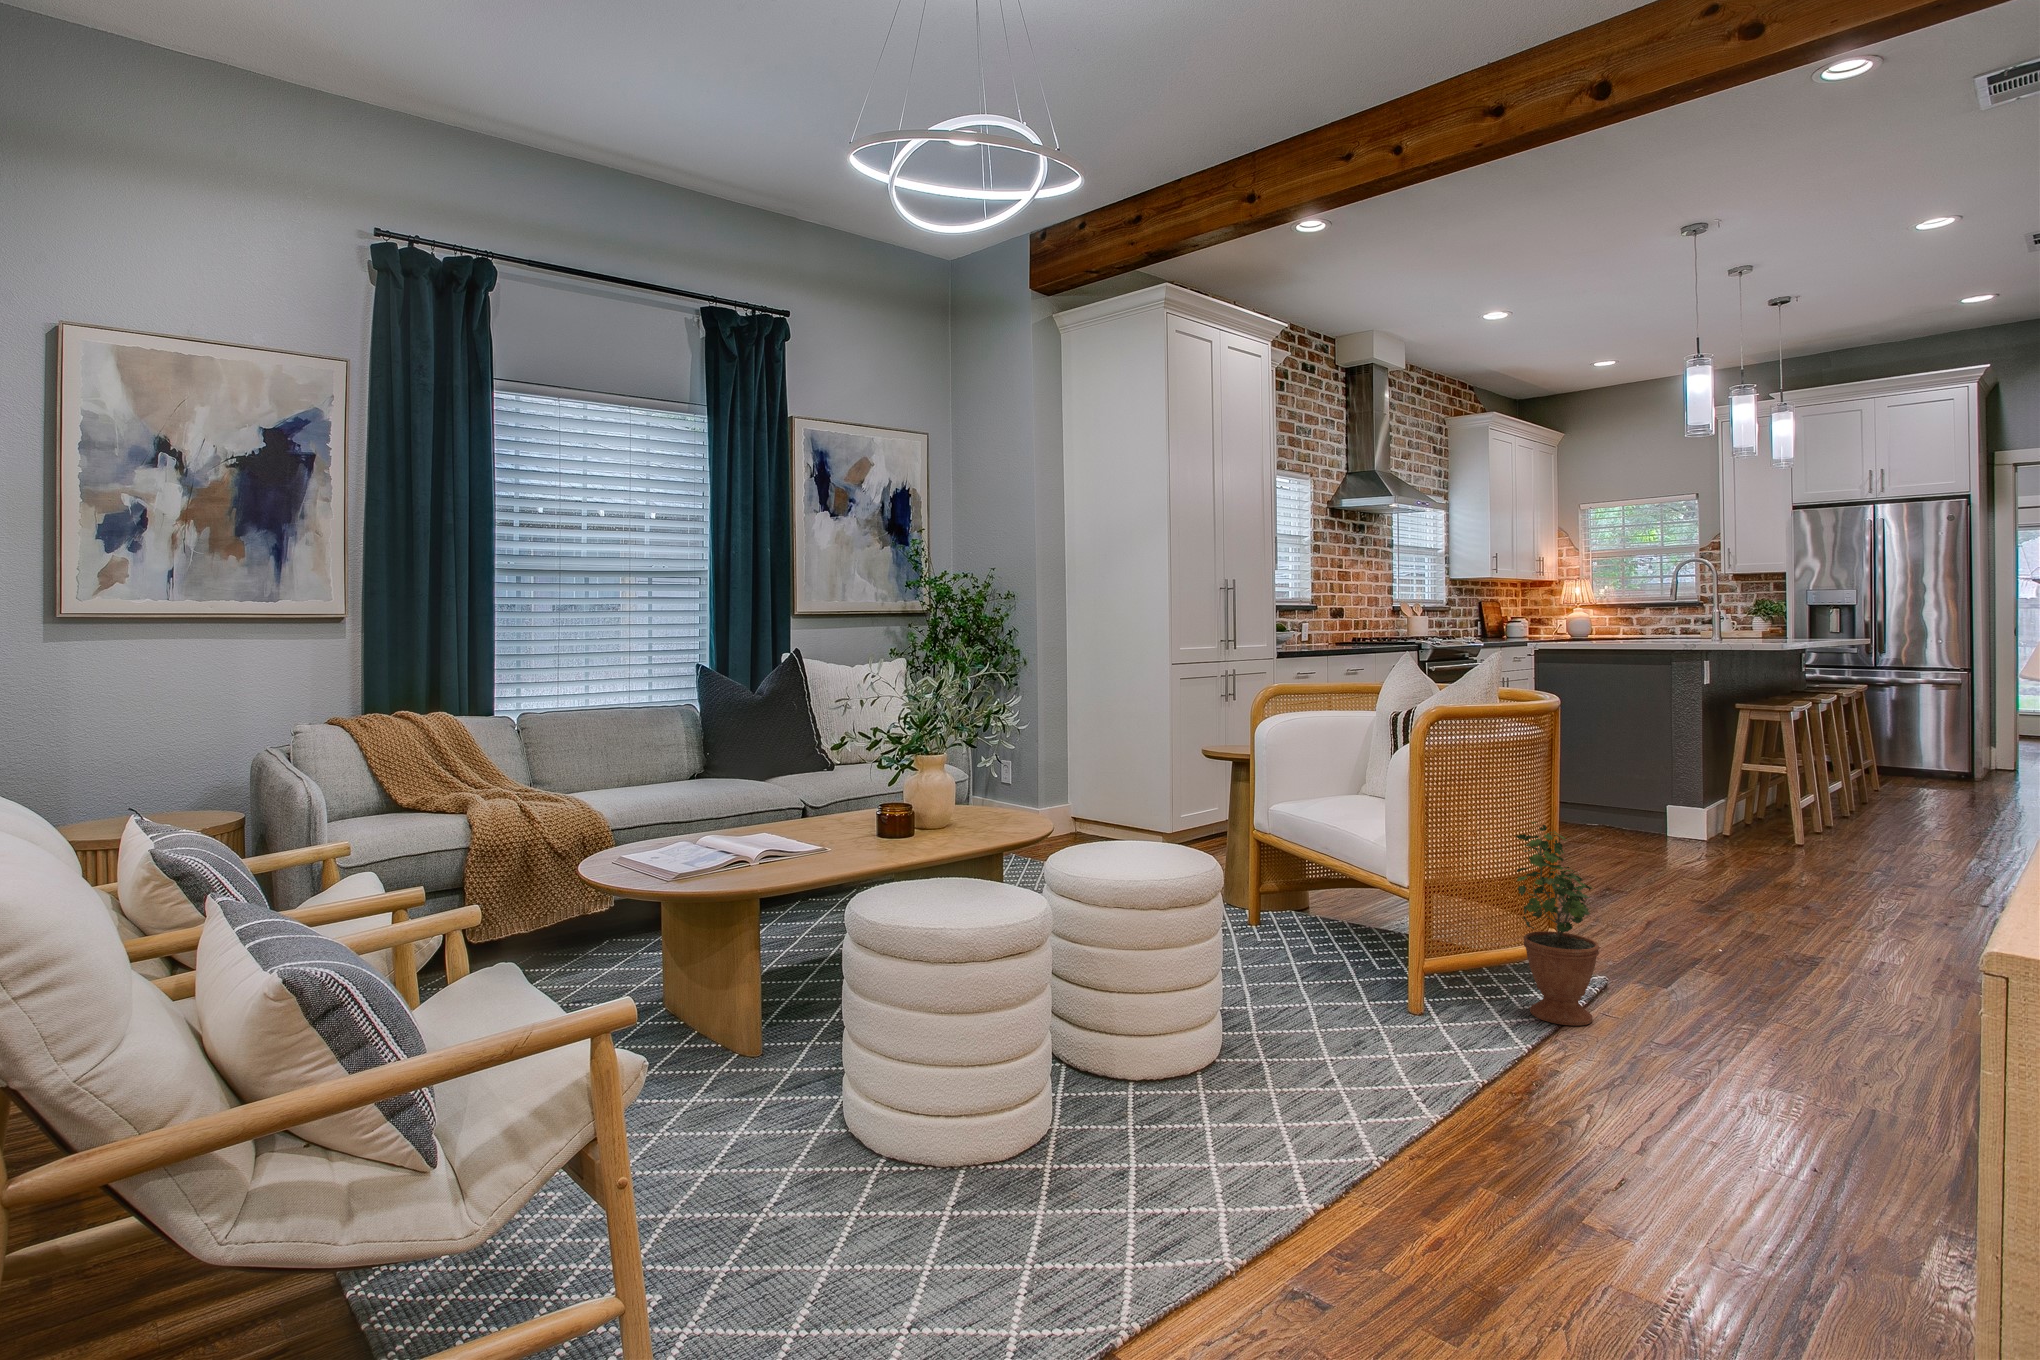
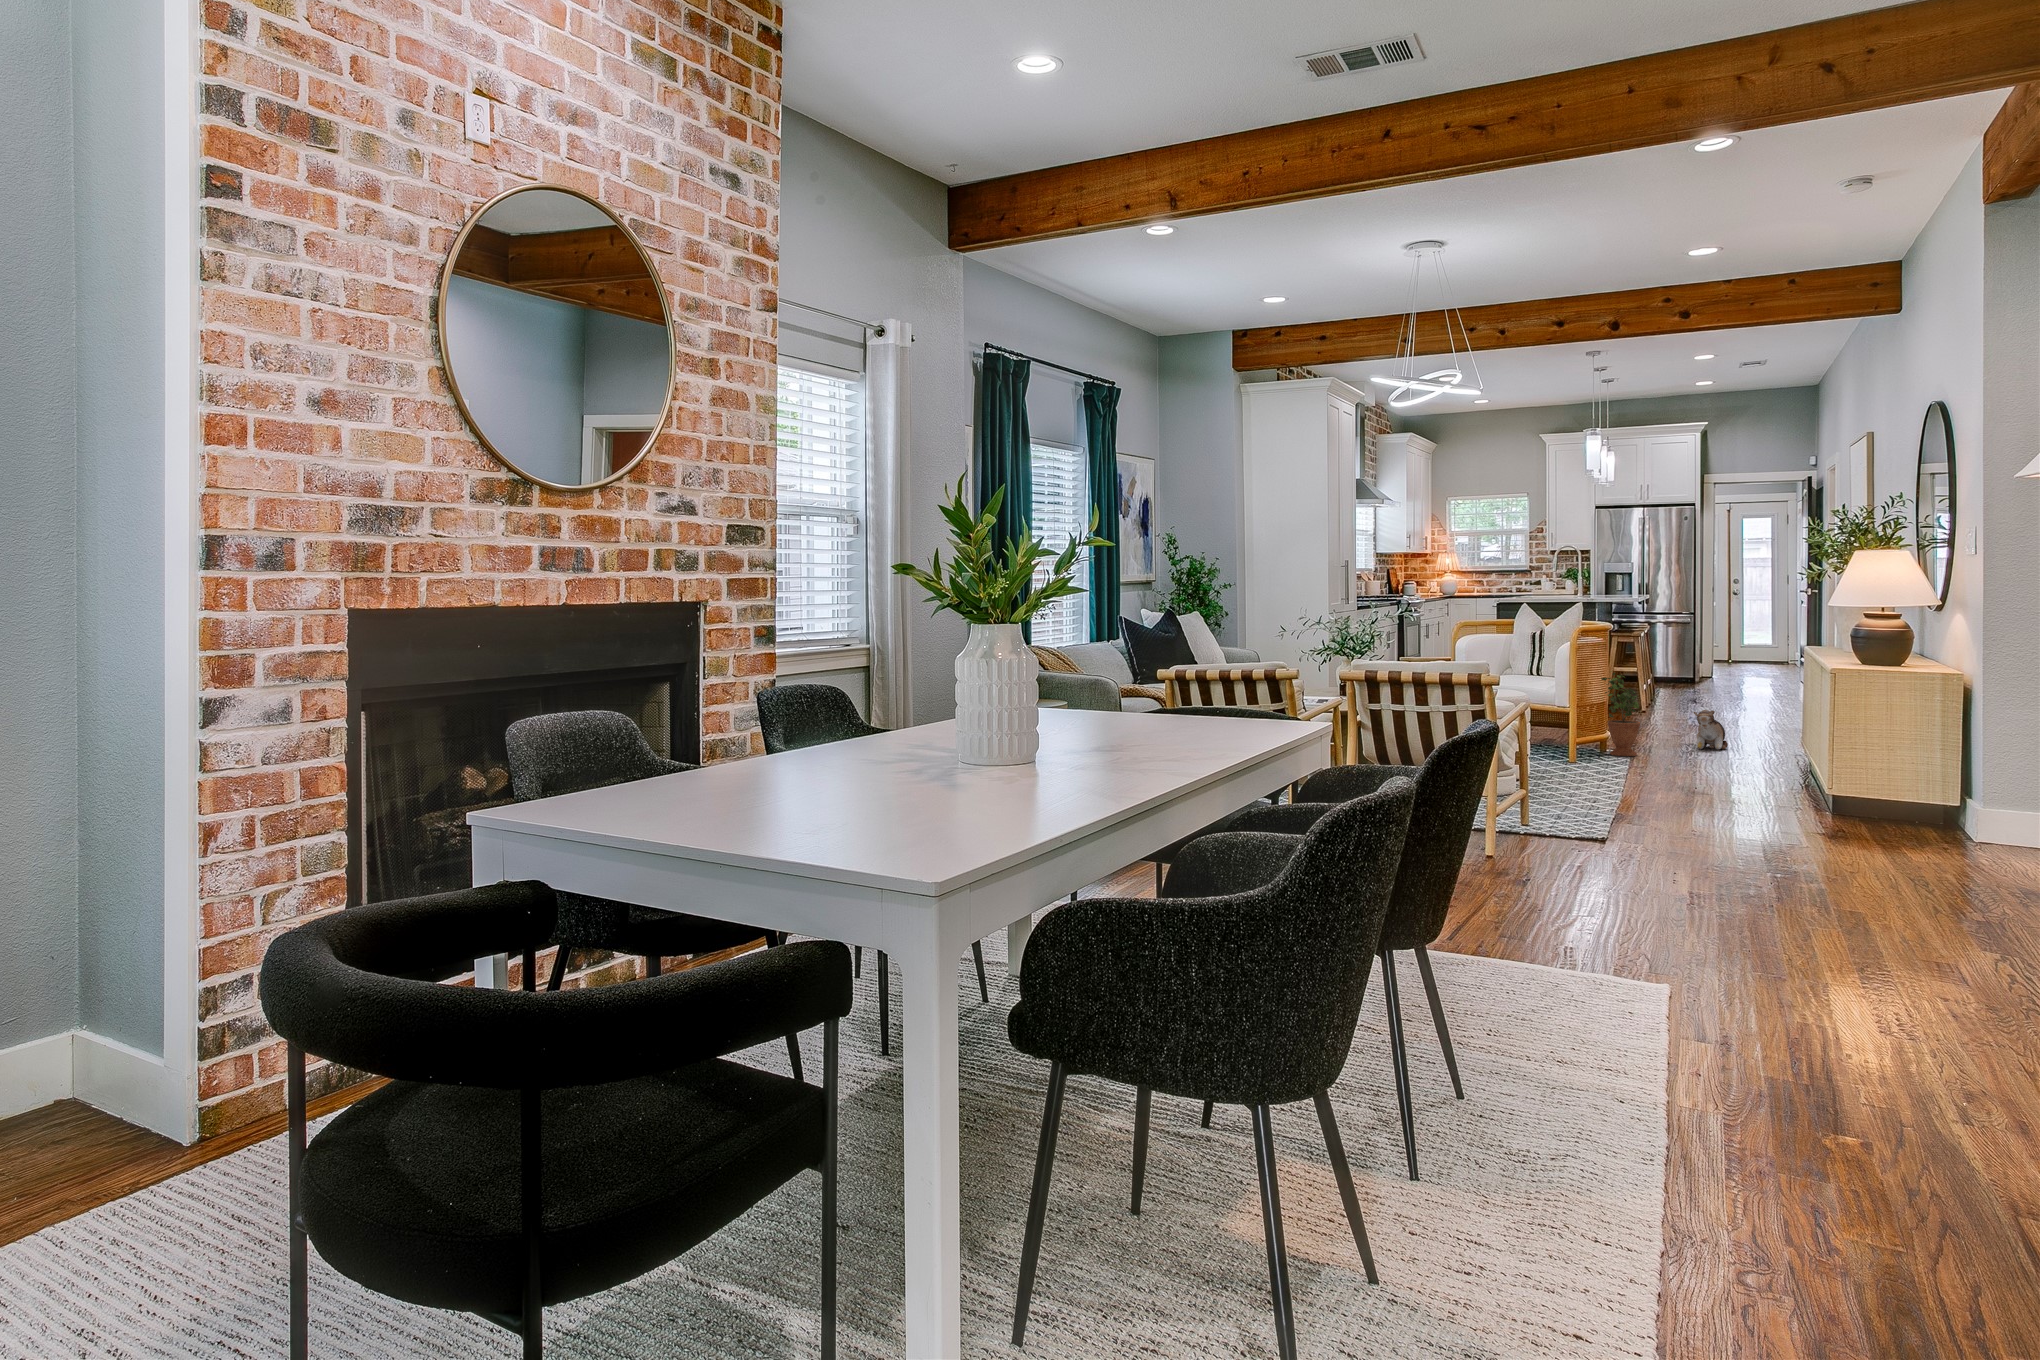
plush toy: none [1763,923,1868,1021] -> present [1694,710,1728,750]

